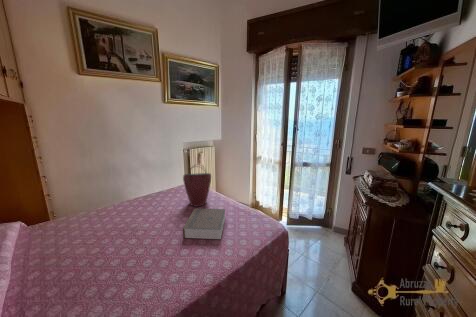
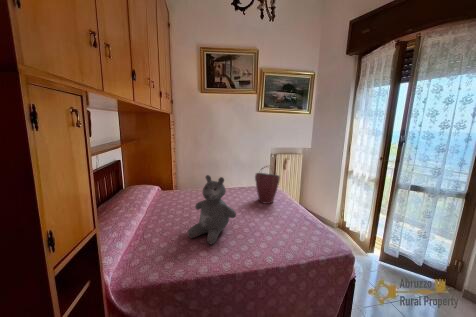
teddy bear: none [121,191,186,286] -> present [188,175,236,244]
book: present [183,208,225,239] -> none [240,203,284,233]

